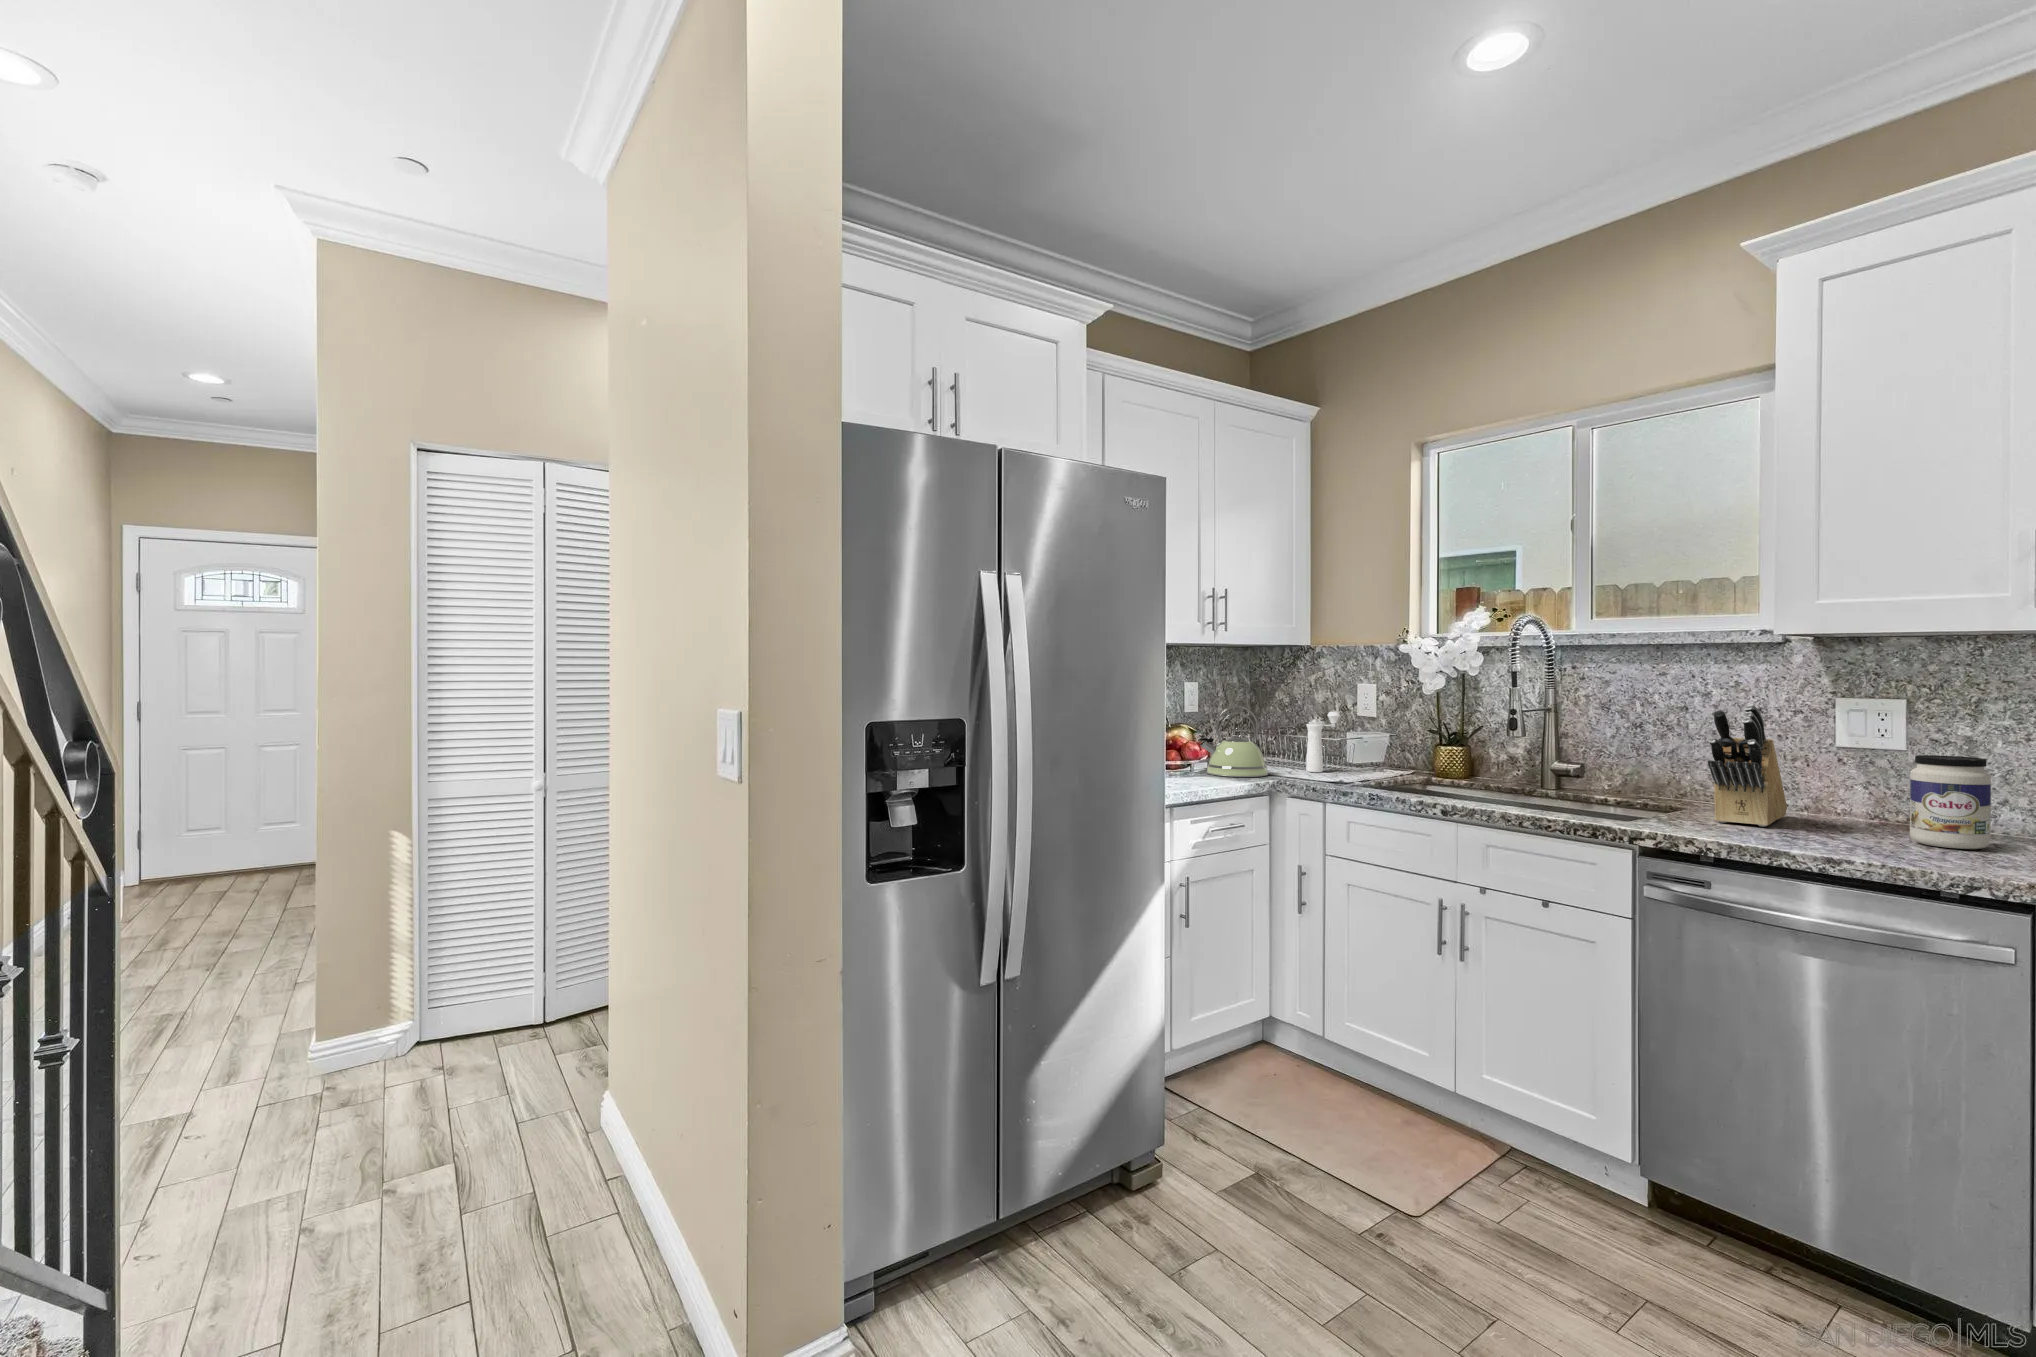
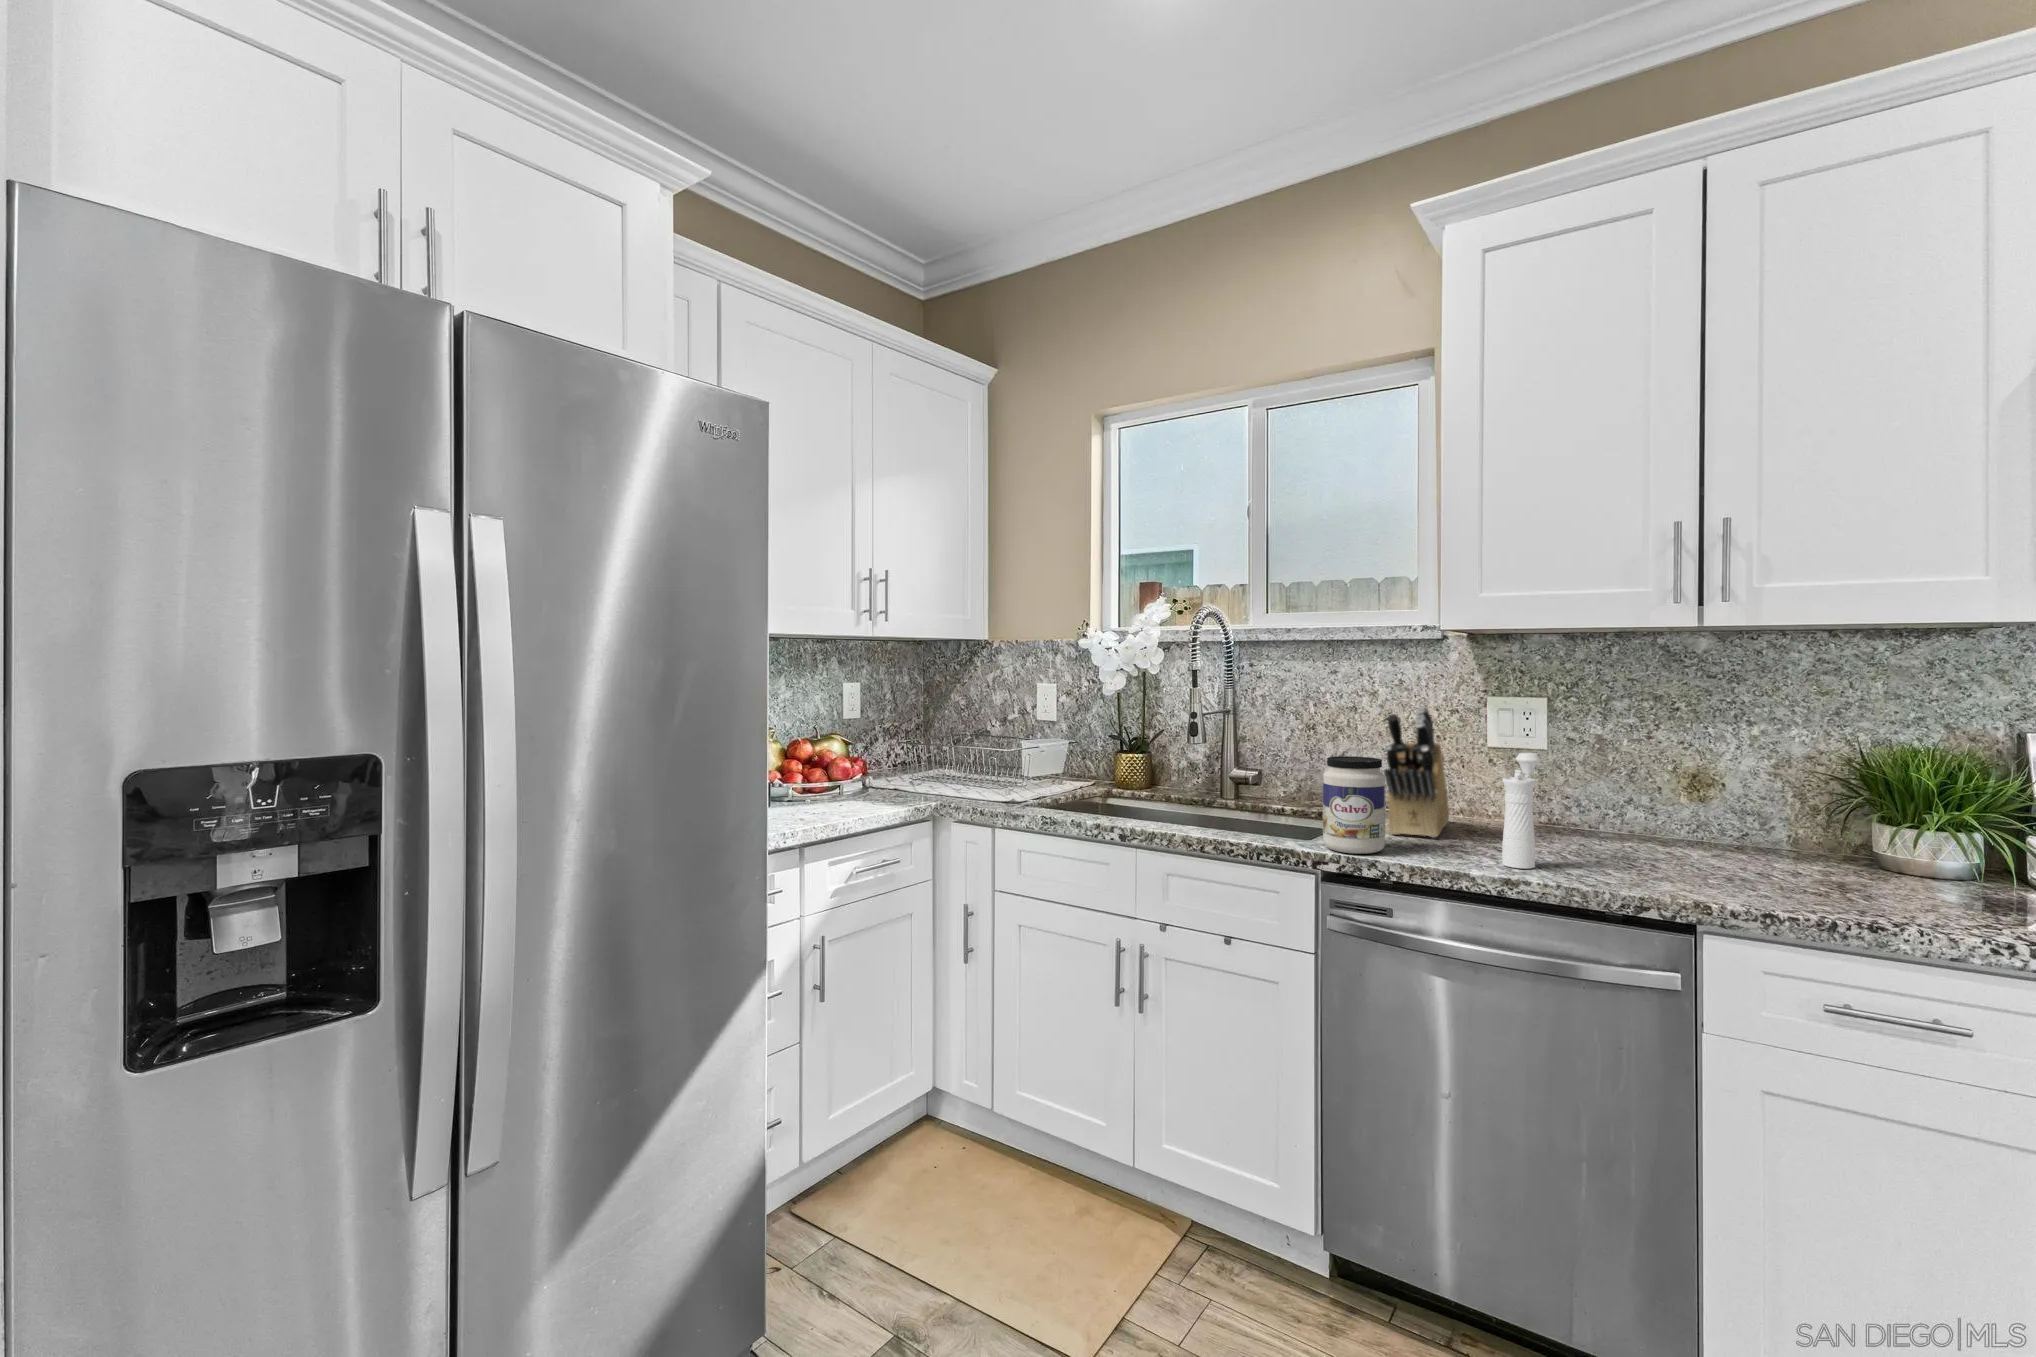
kettle: present [1199,706,1268,777] -> none [851,713,933,800]
pepper mill: present [1306,712,1340,772] -> present [1502,753,1540,869]
jar: present [1910,755,1991,849] -> present [1323,756,1385,854]

